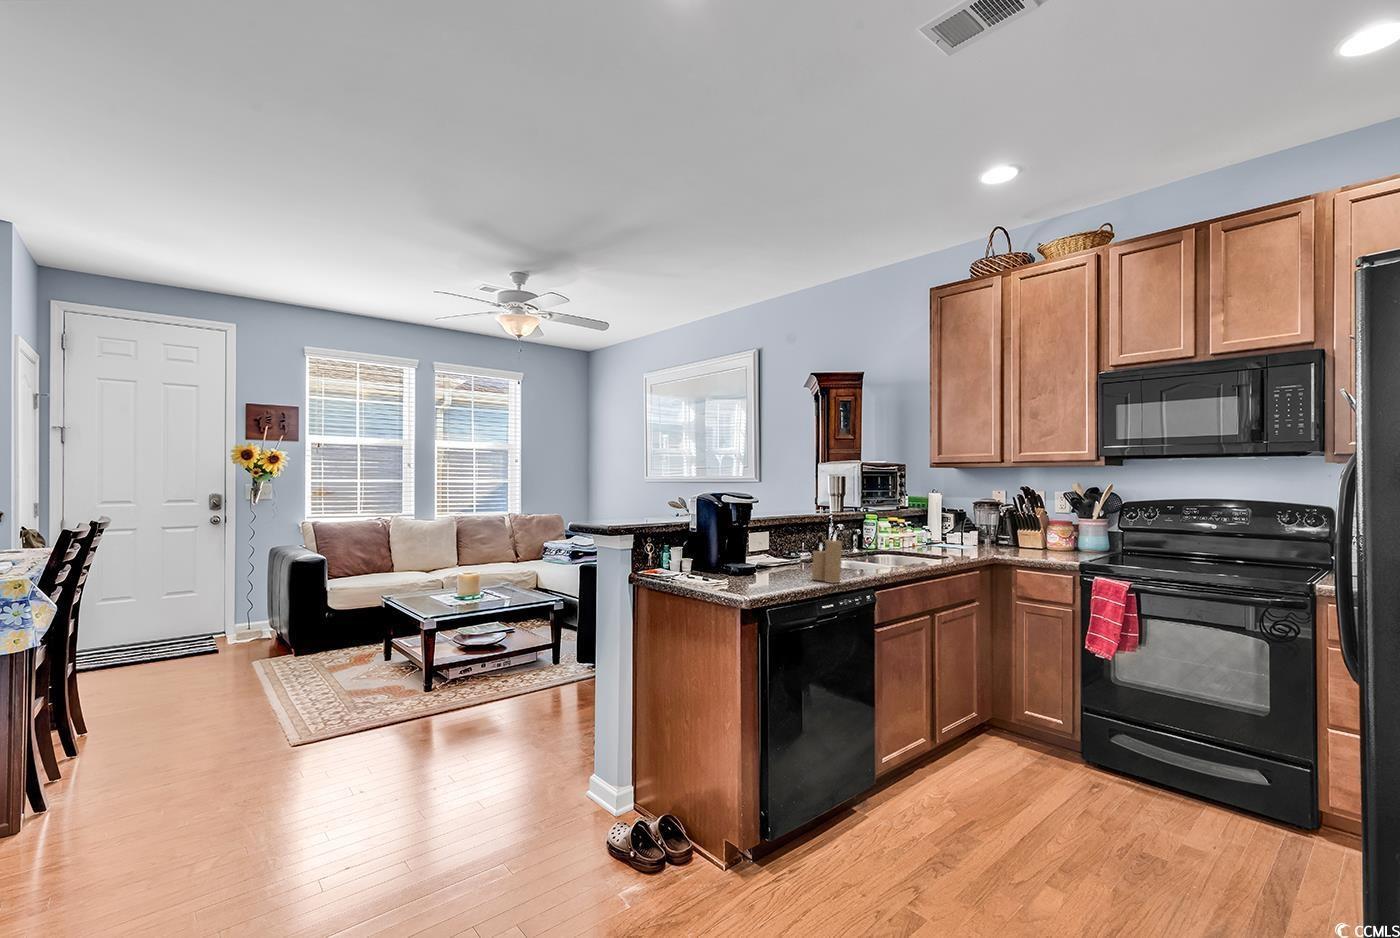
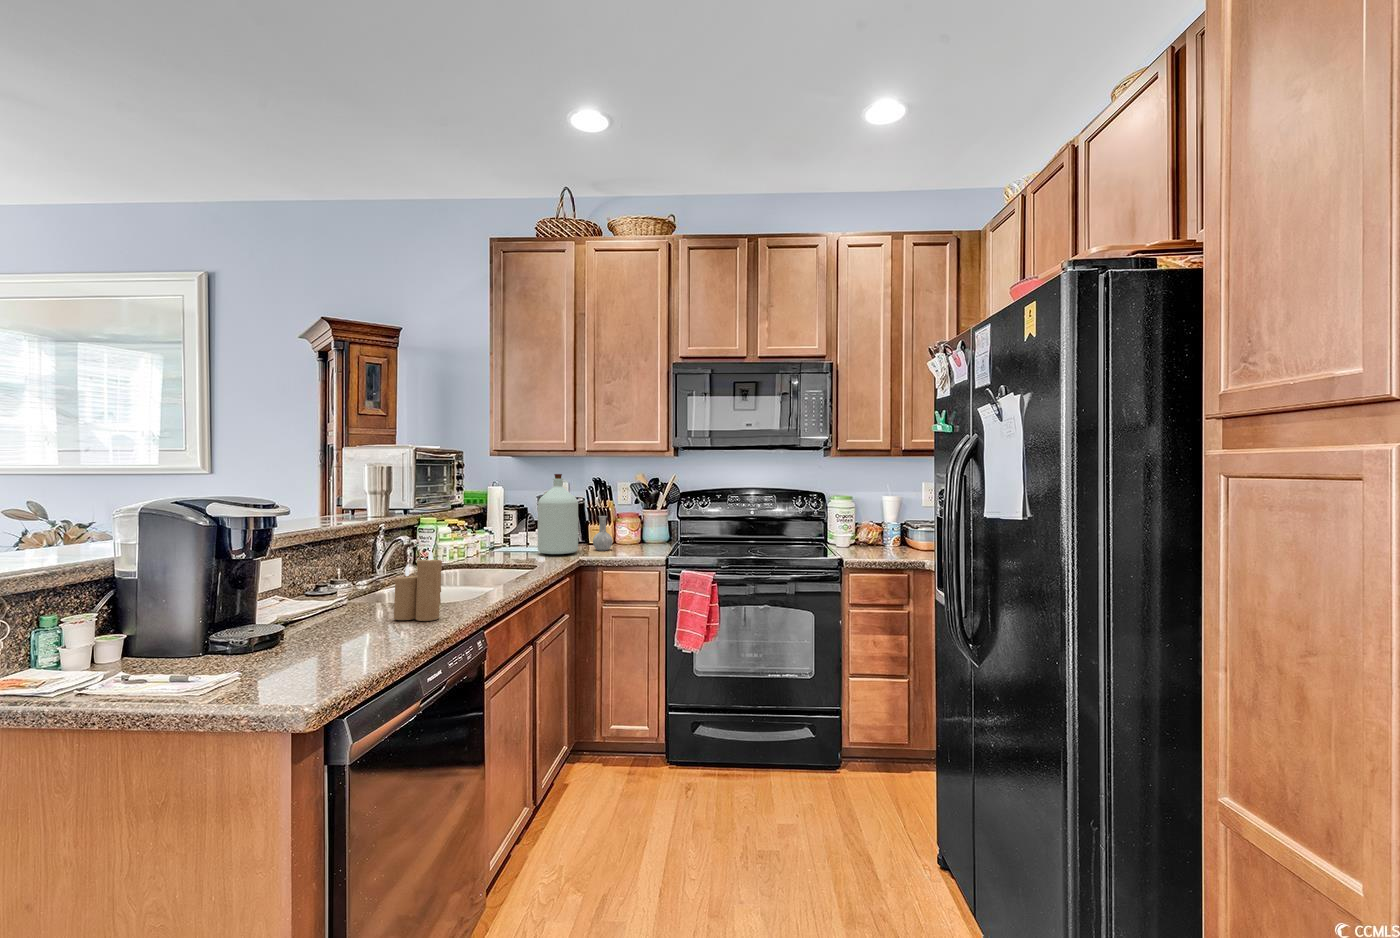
bottle: none [962,482,1036,553] -> present [538,474,613,554]

